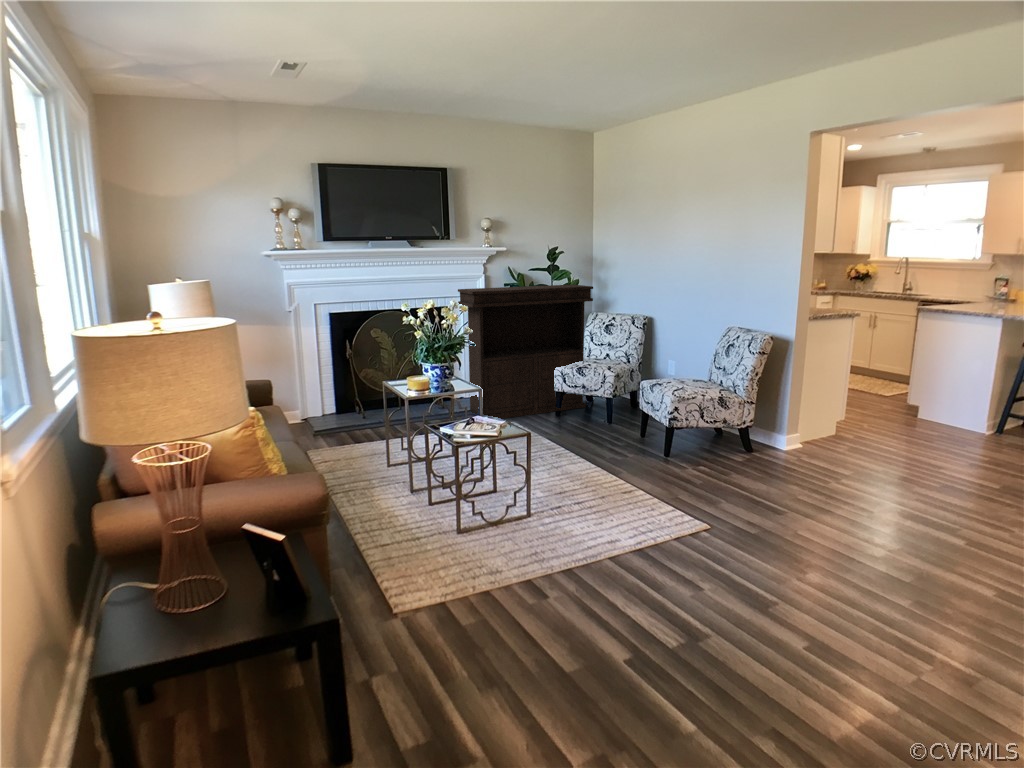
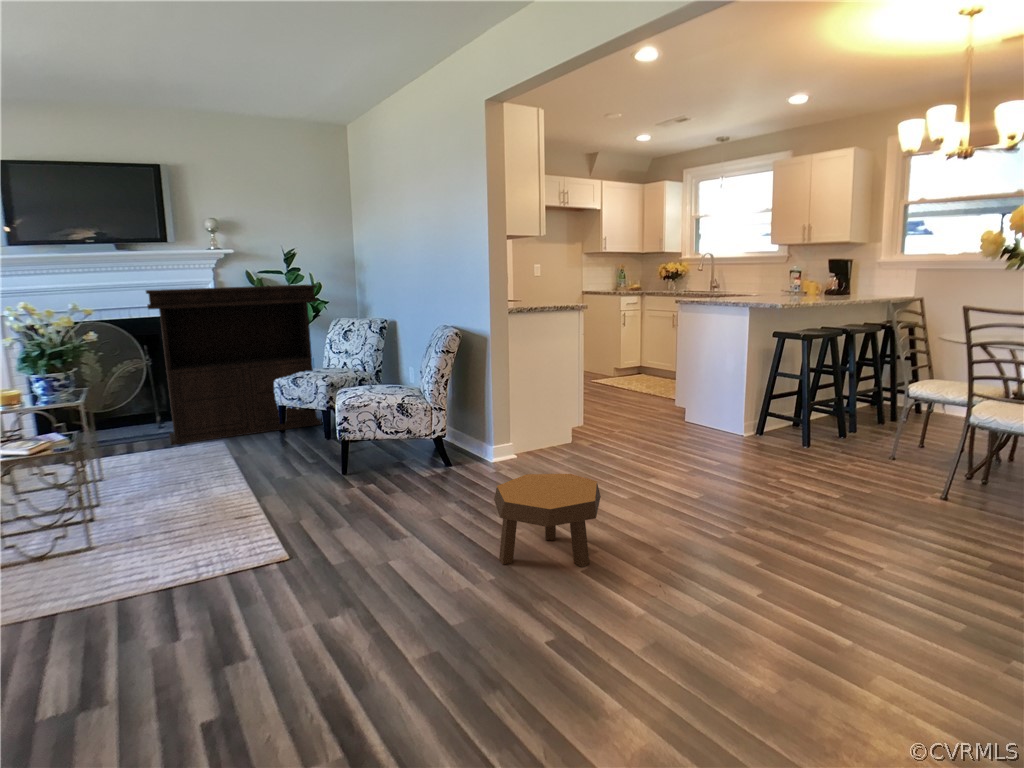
footstool: none [881,466,992,544] -> present [494,474,601,567]

